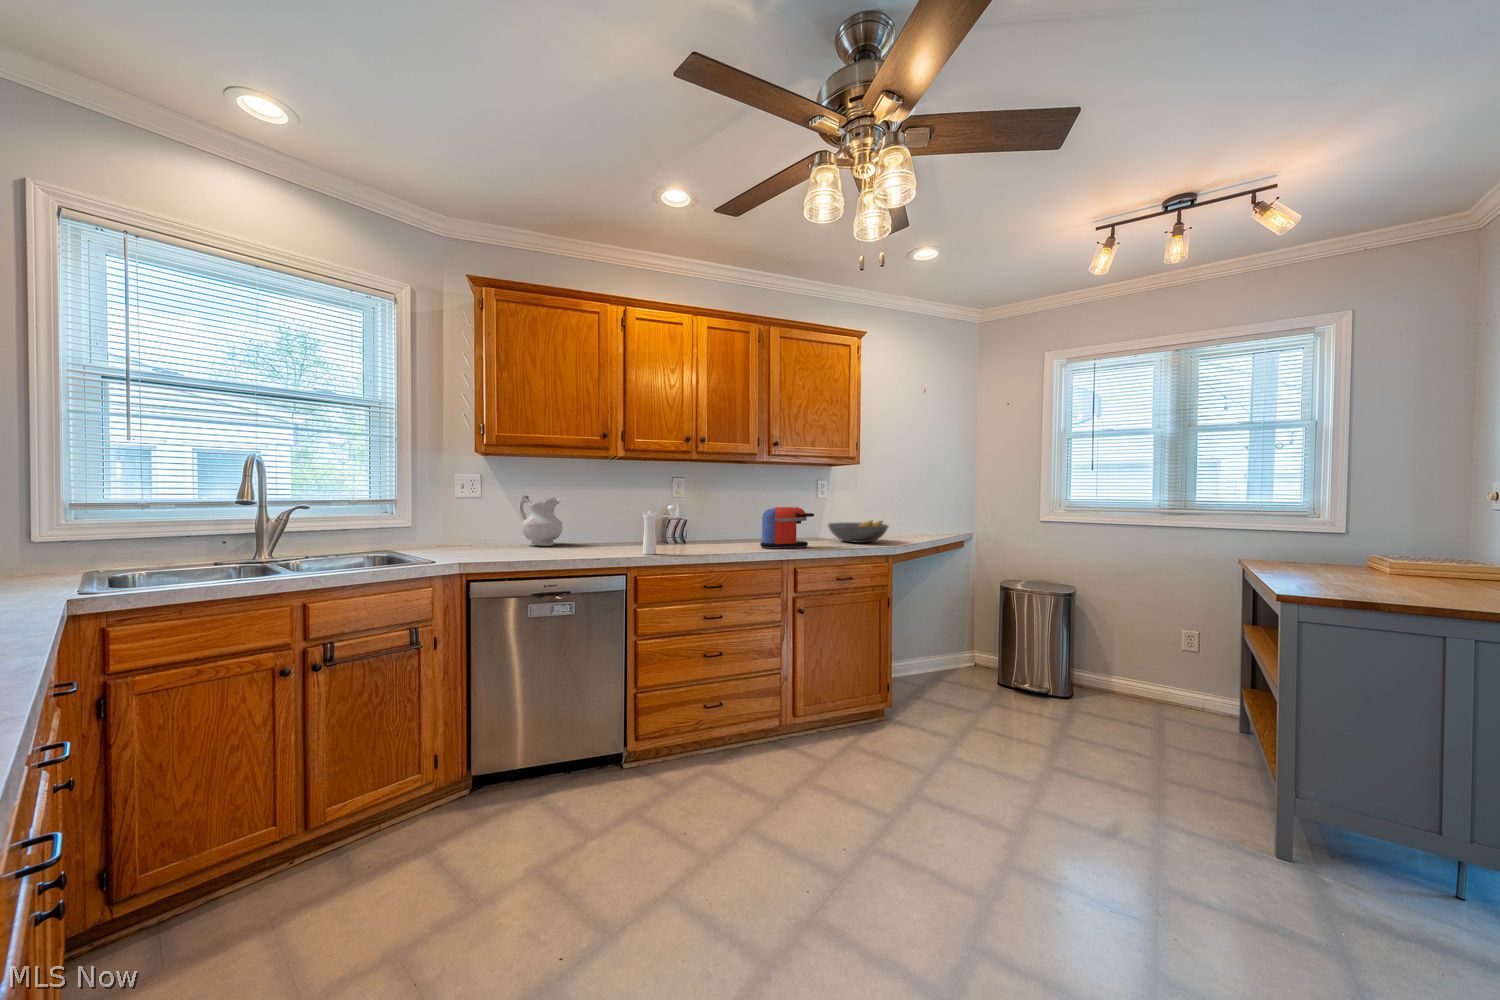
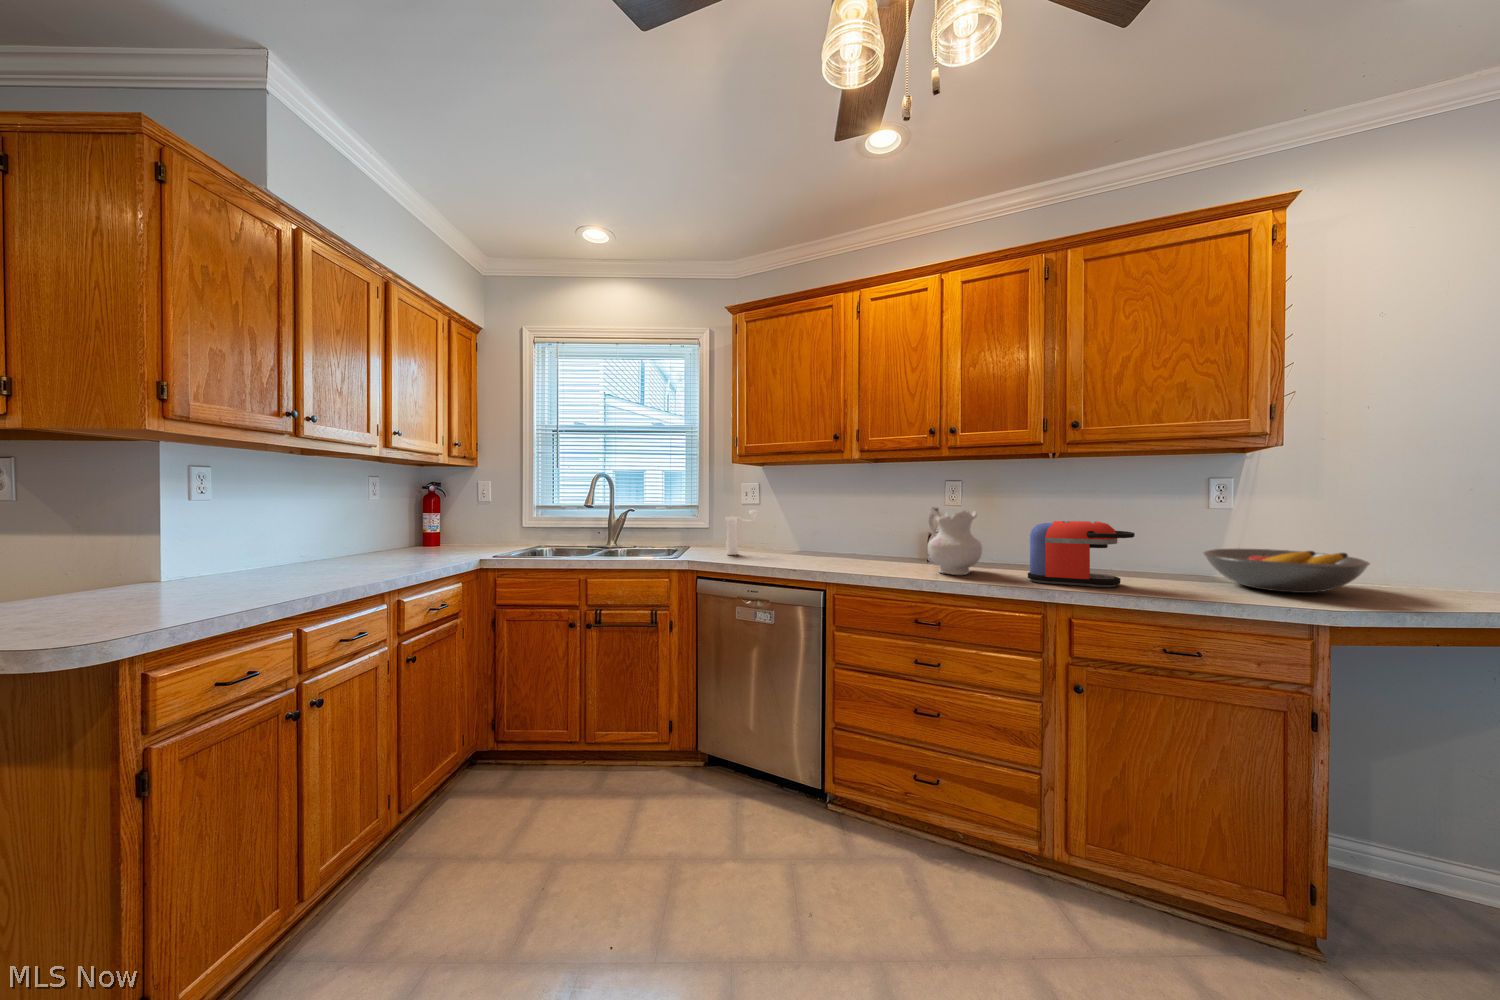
ceramic pitcher: present [519,495,562,546] -> present [928,507,982,575]
pepper mill: present [643,505,677,555] -> present [726,510,758,555]

